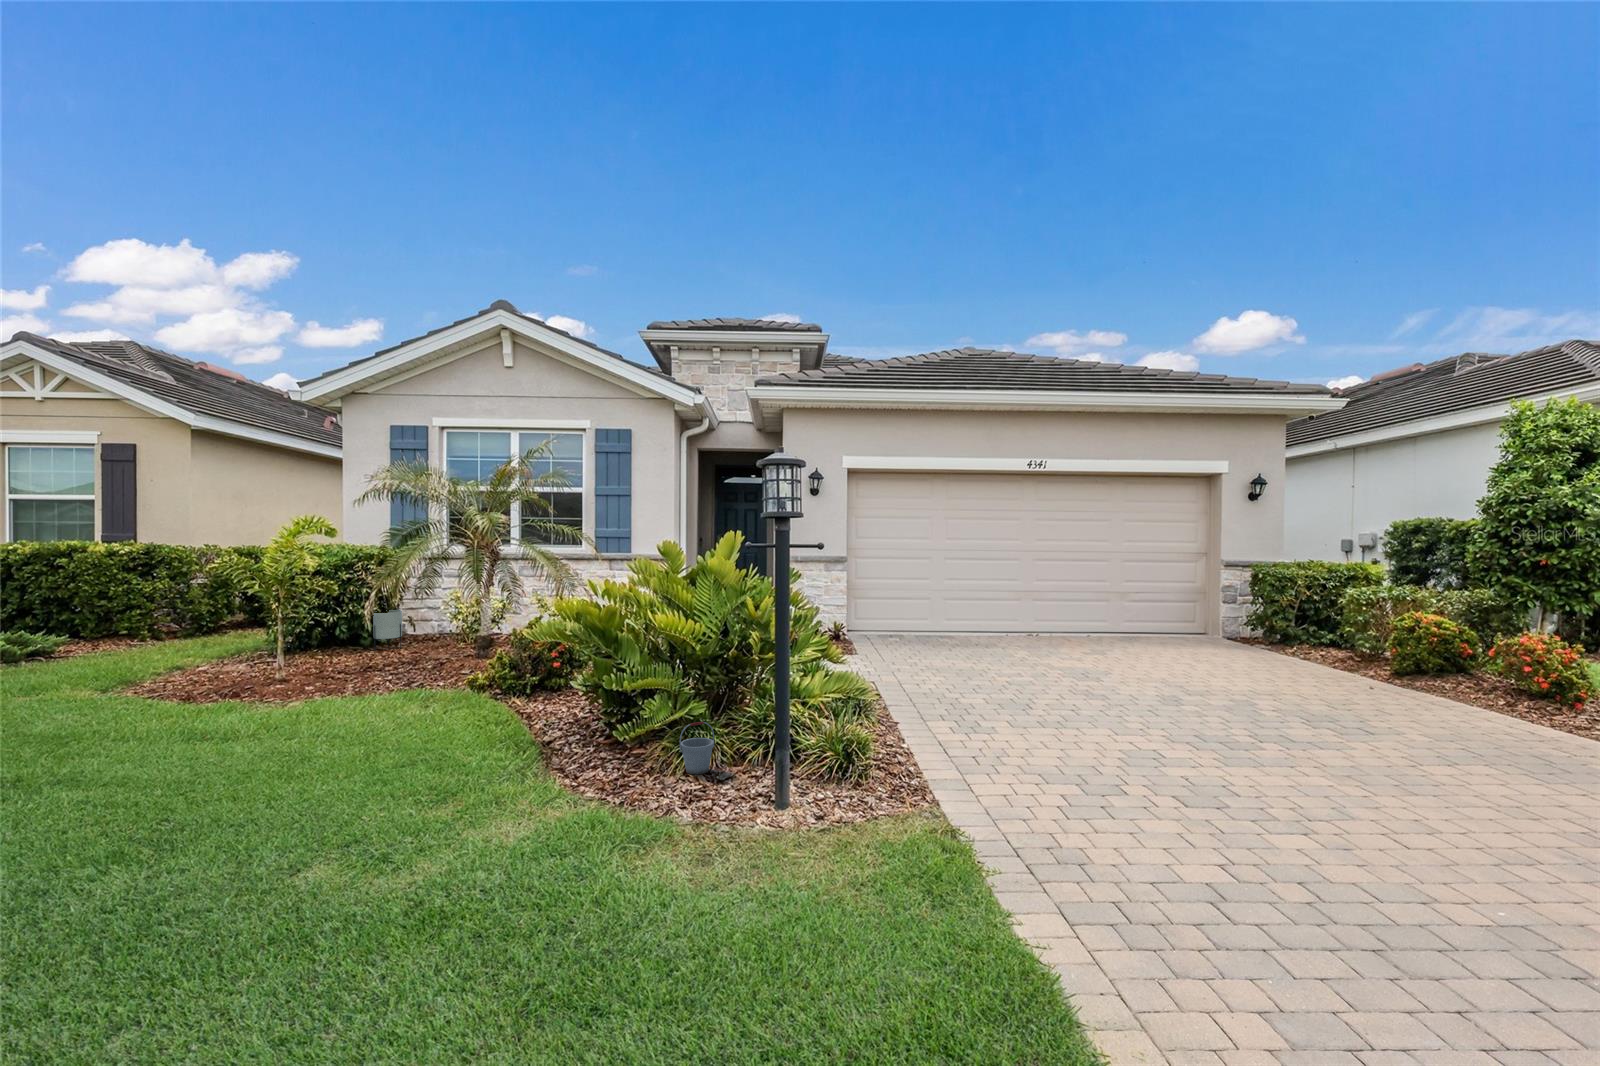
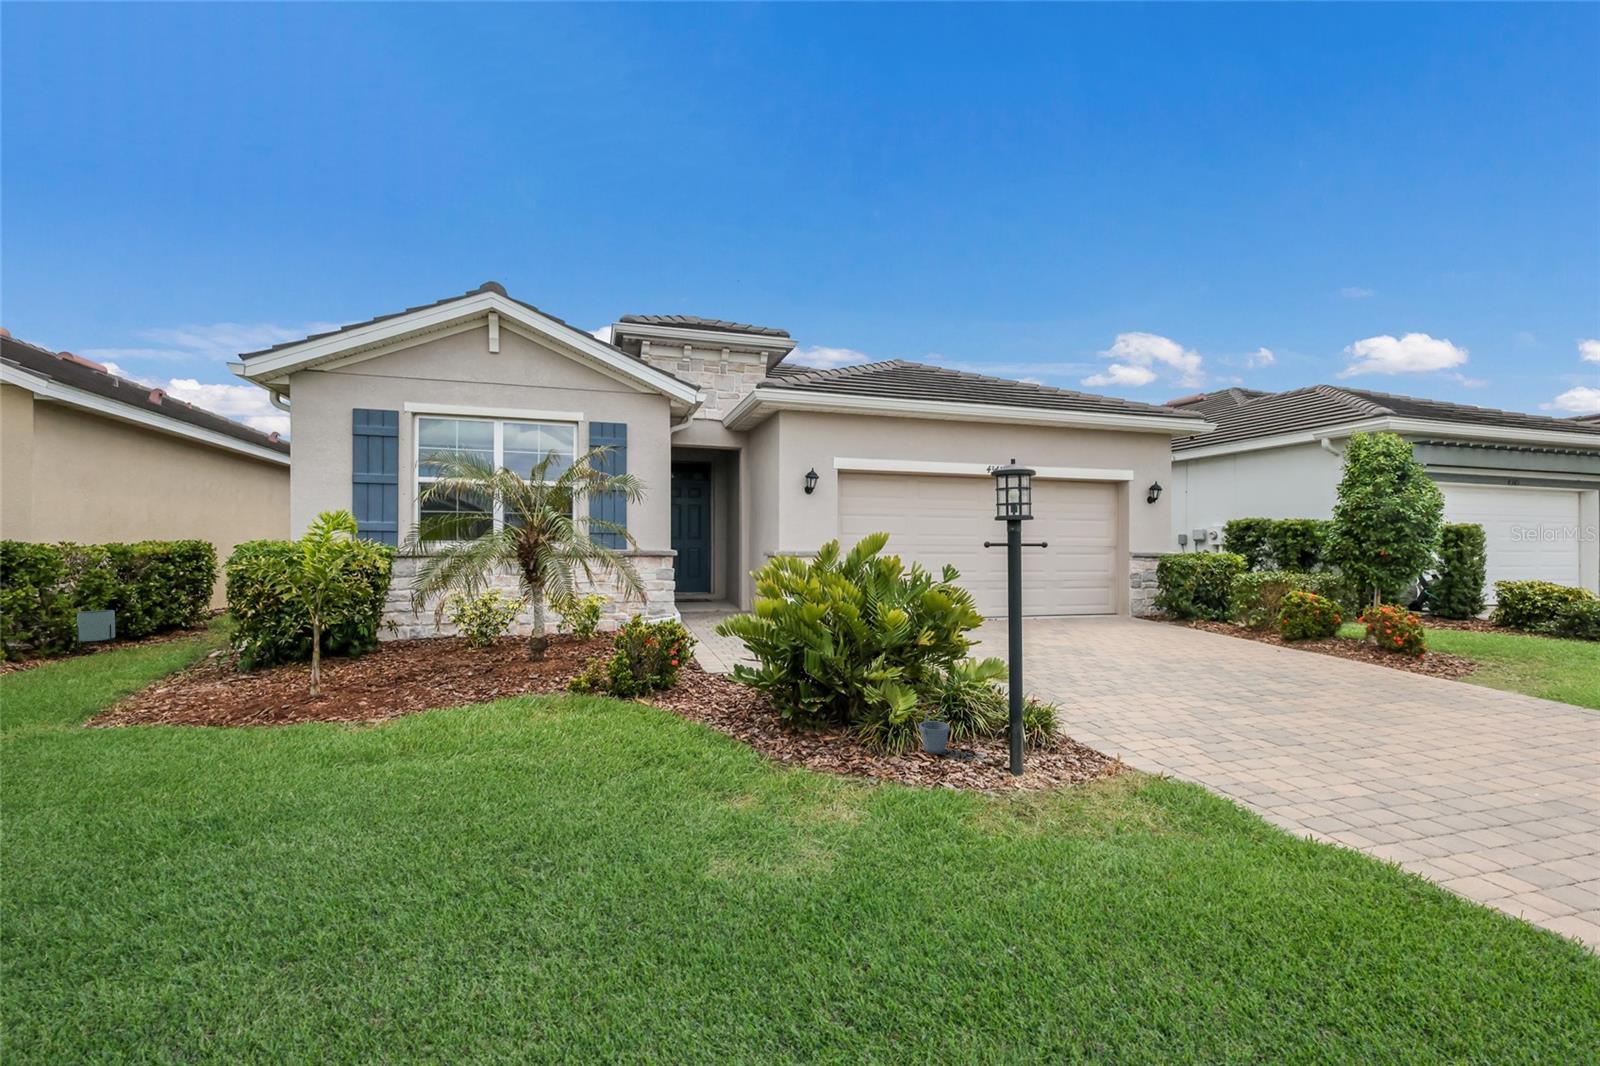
planter: present [373,610,402,651] -> present [77,610,115,654]

